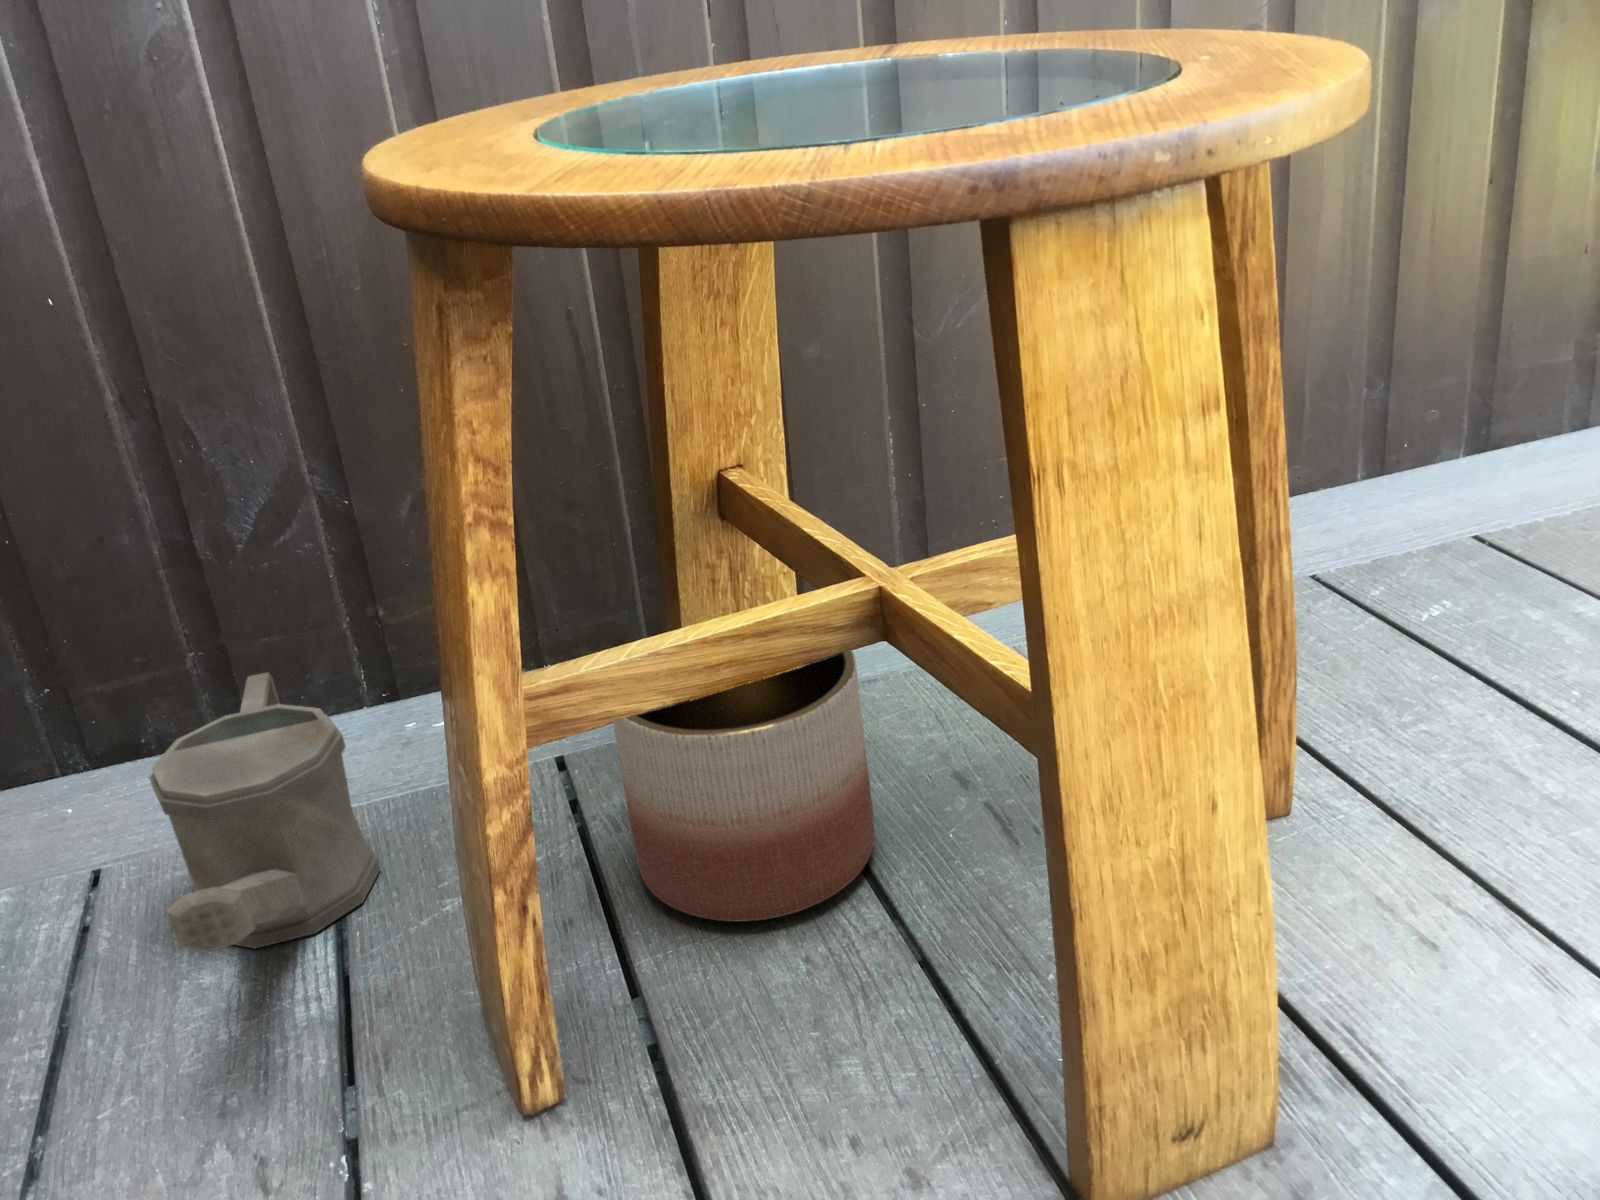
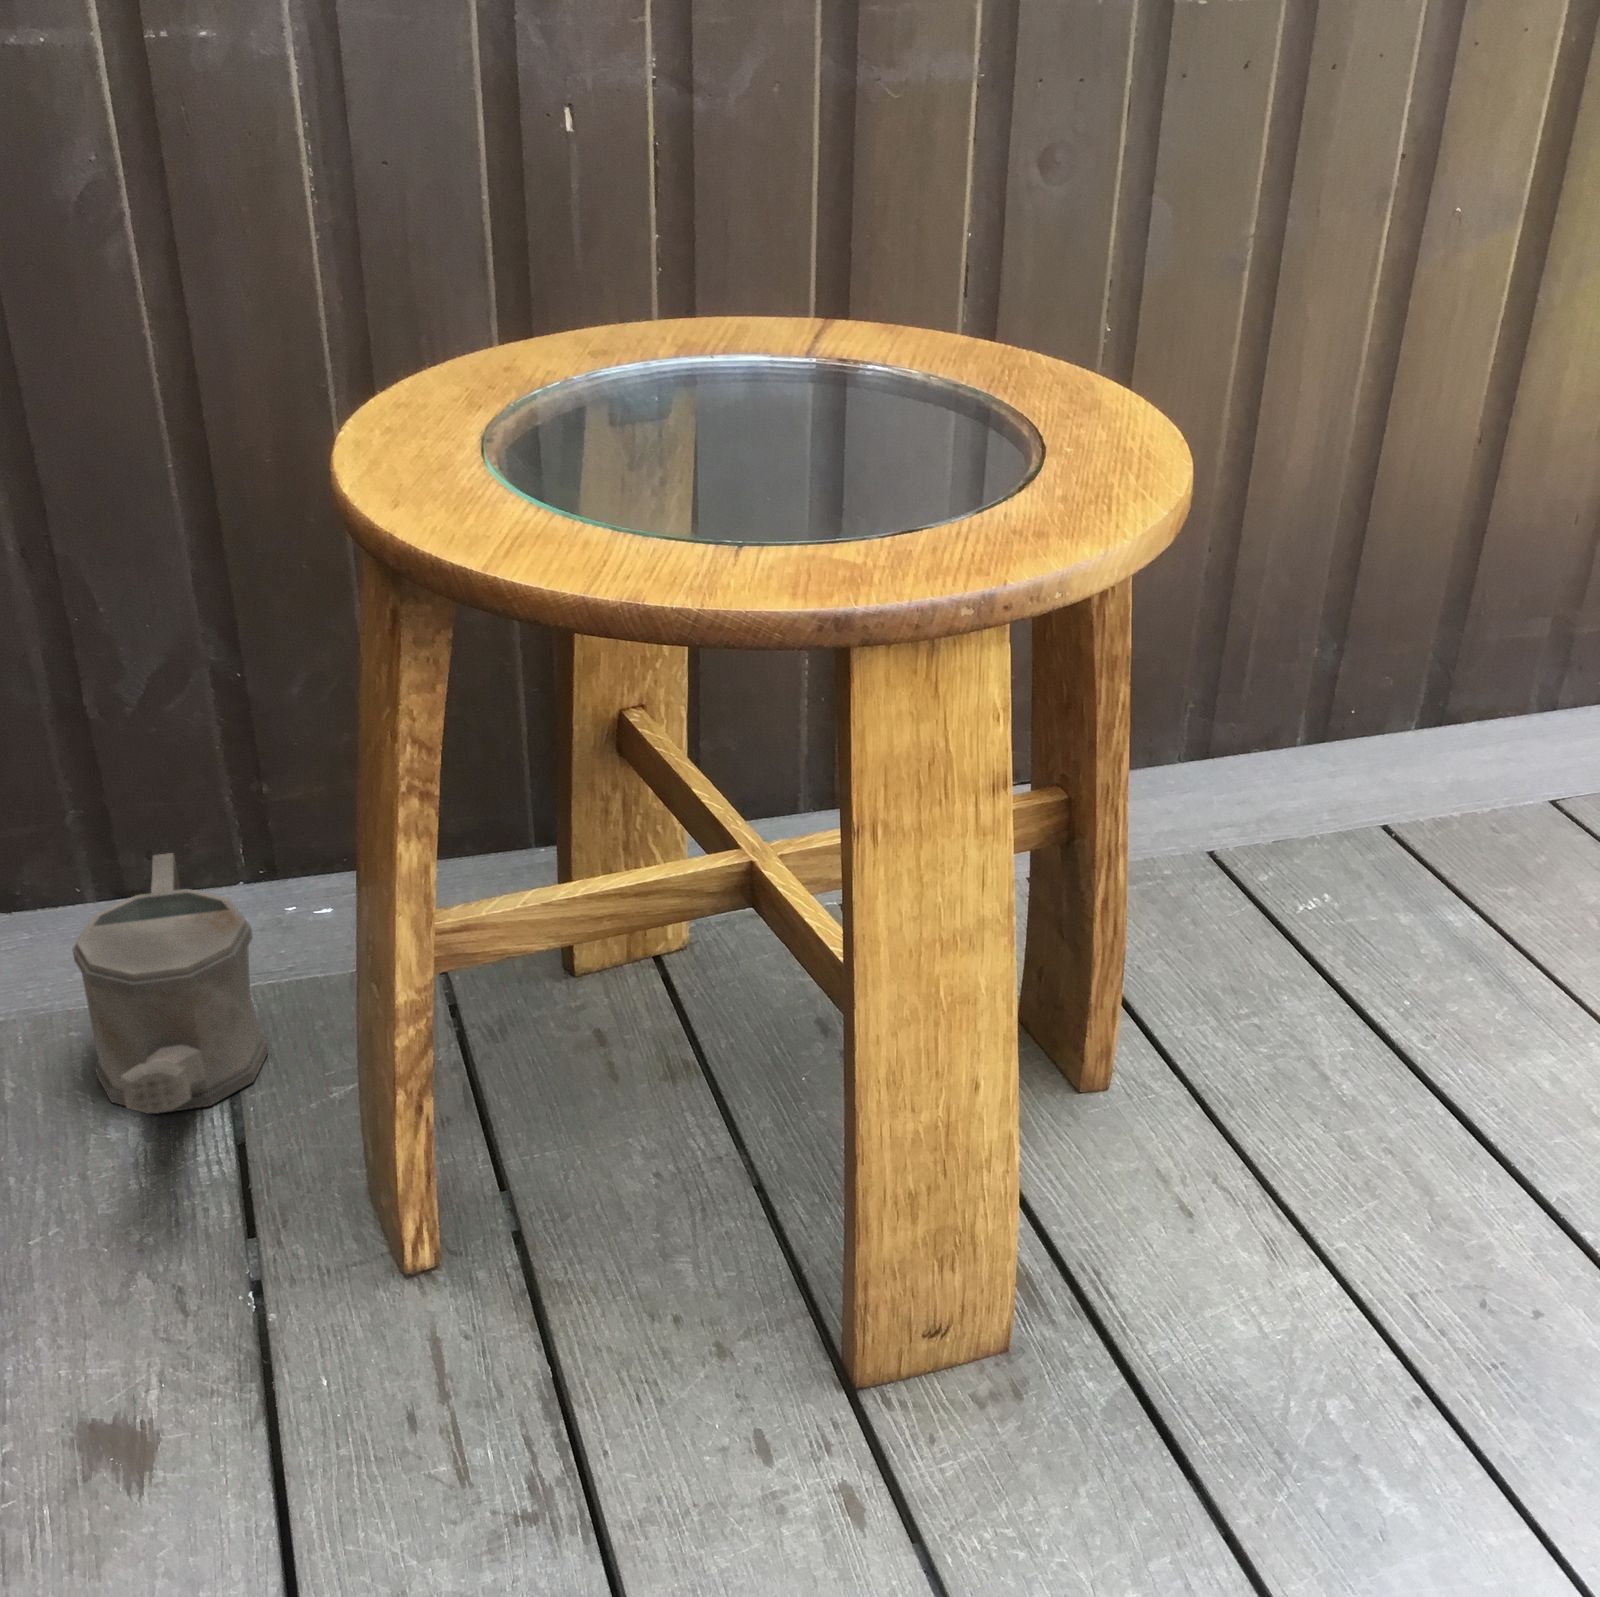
planter: present [613,647,874,922] -> none [504,857,732,1135]

